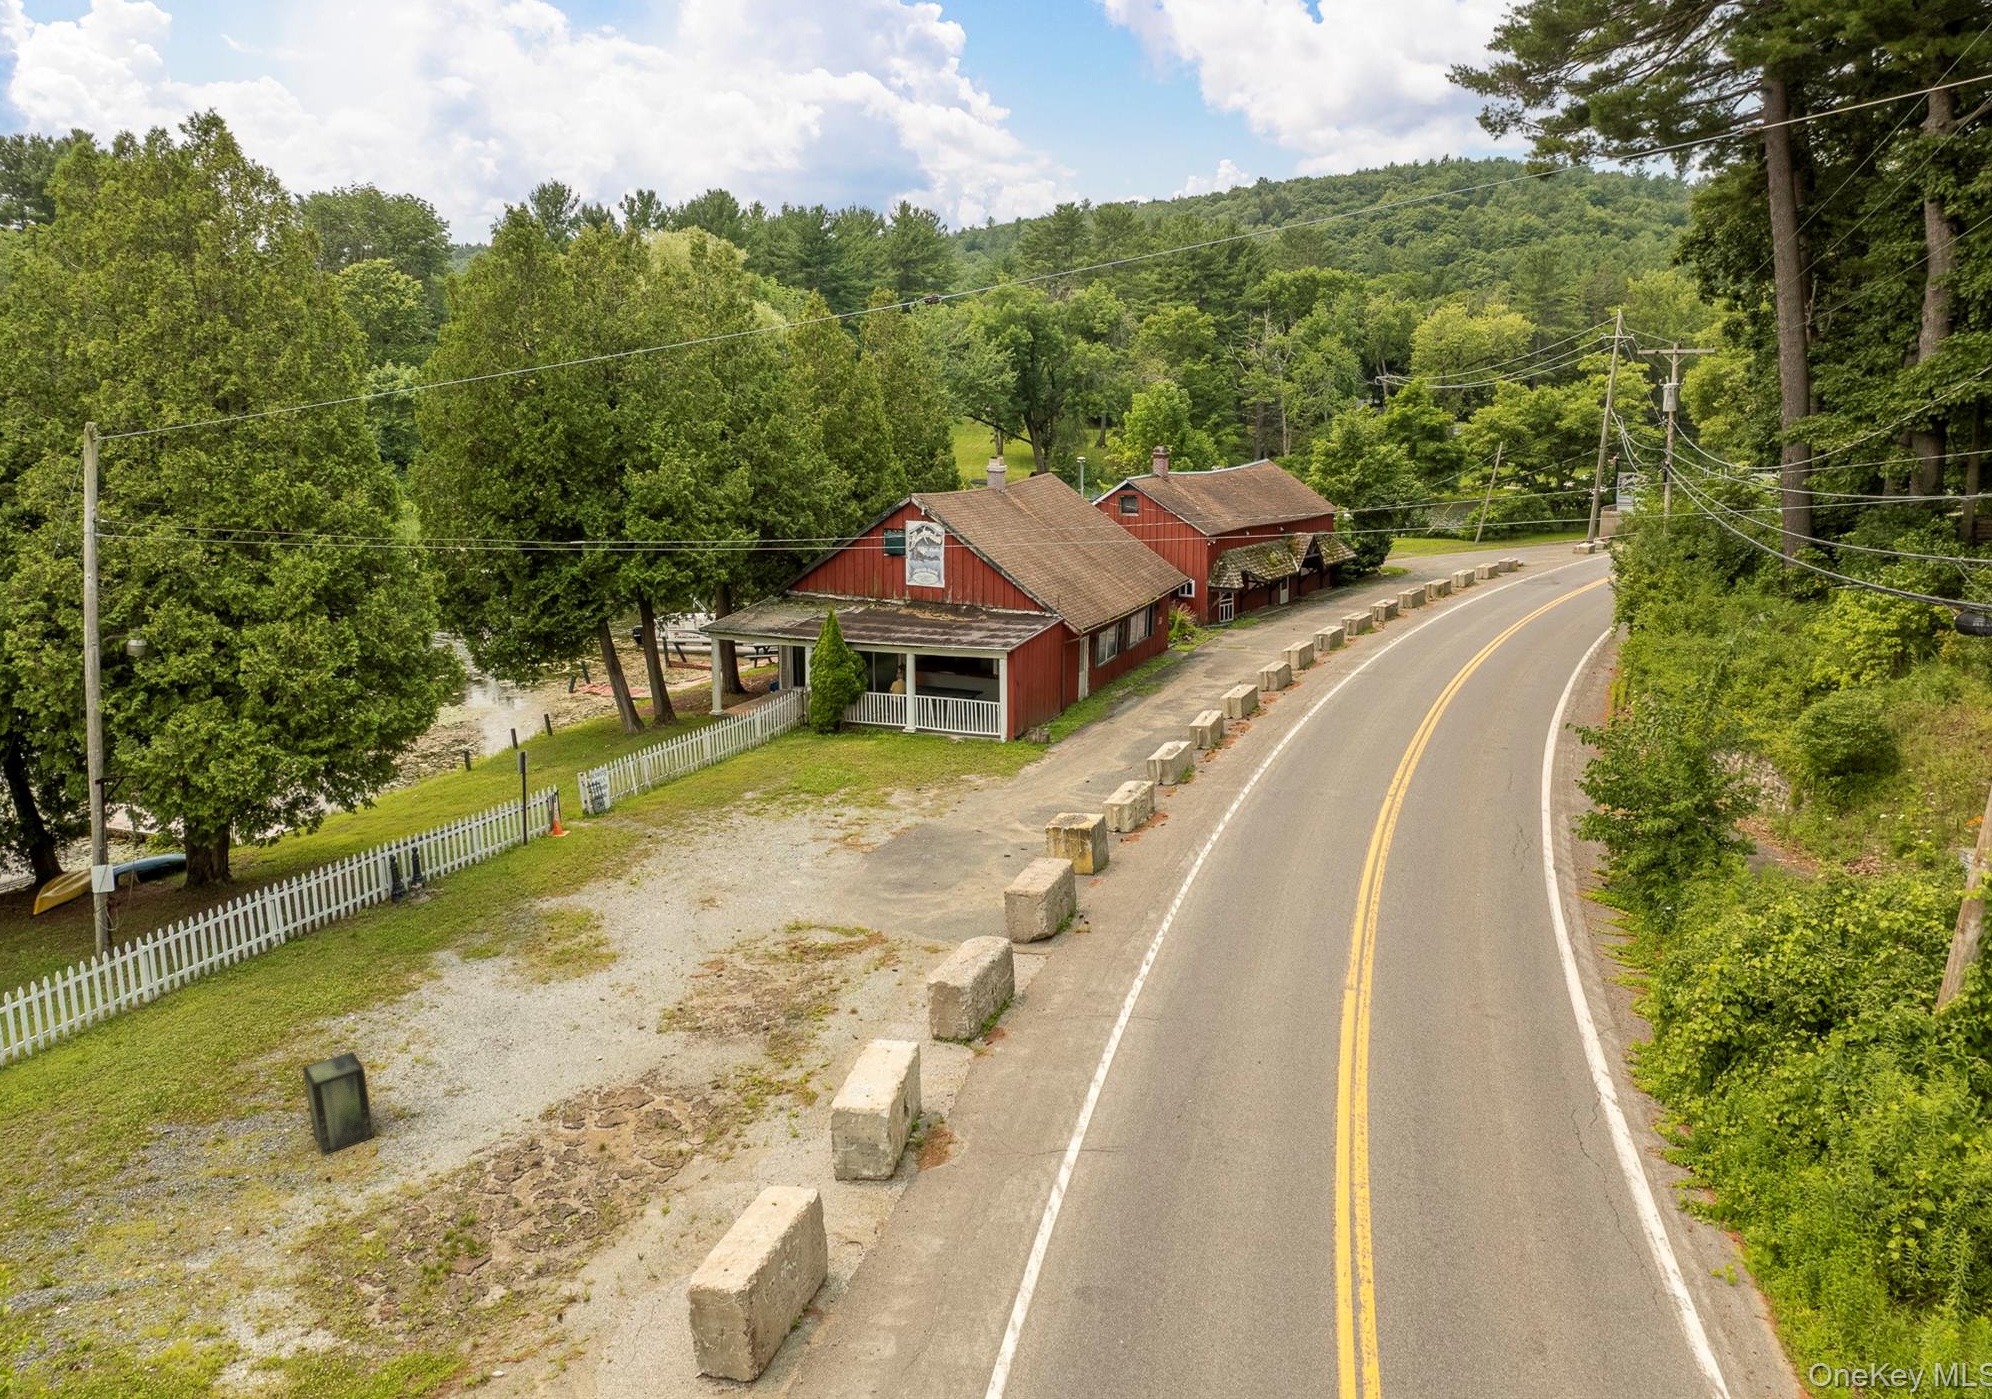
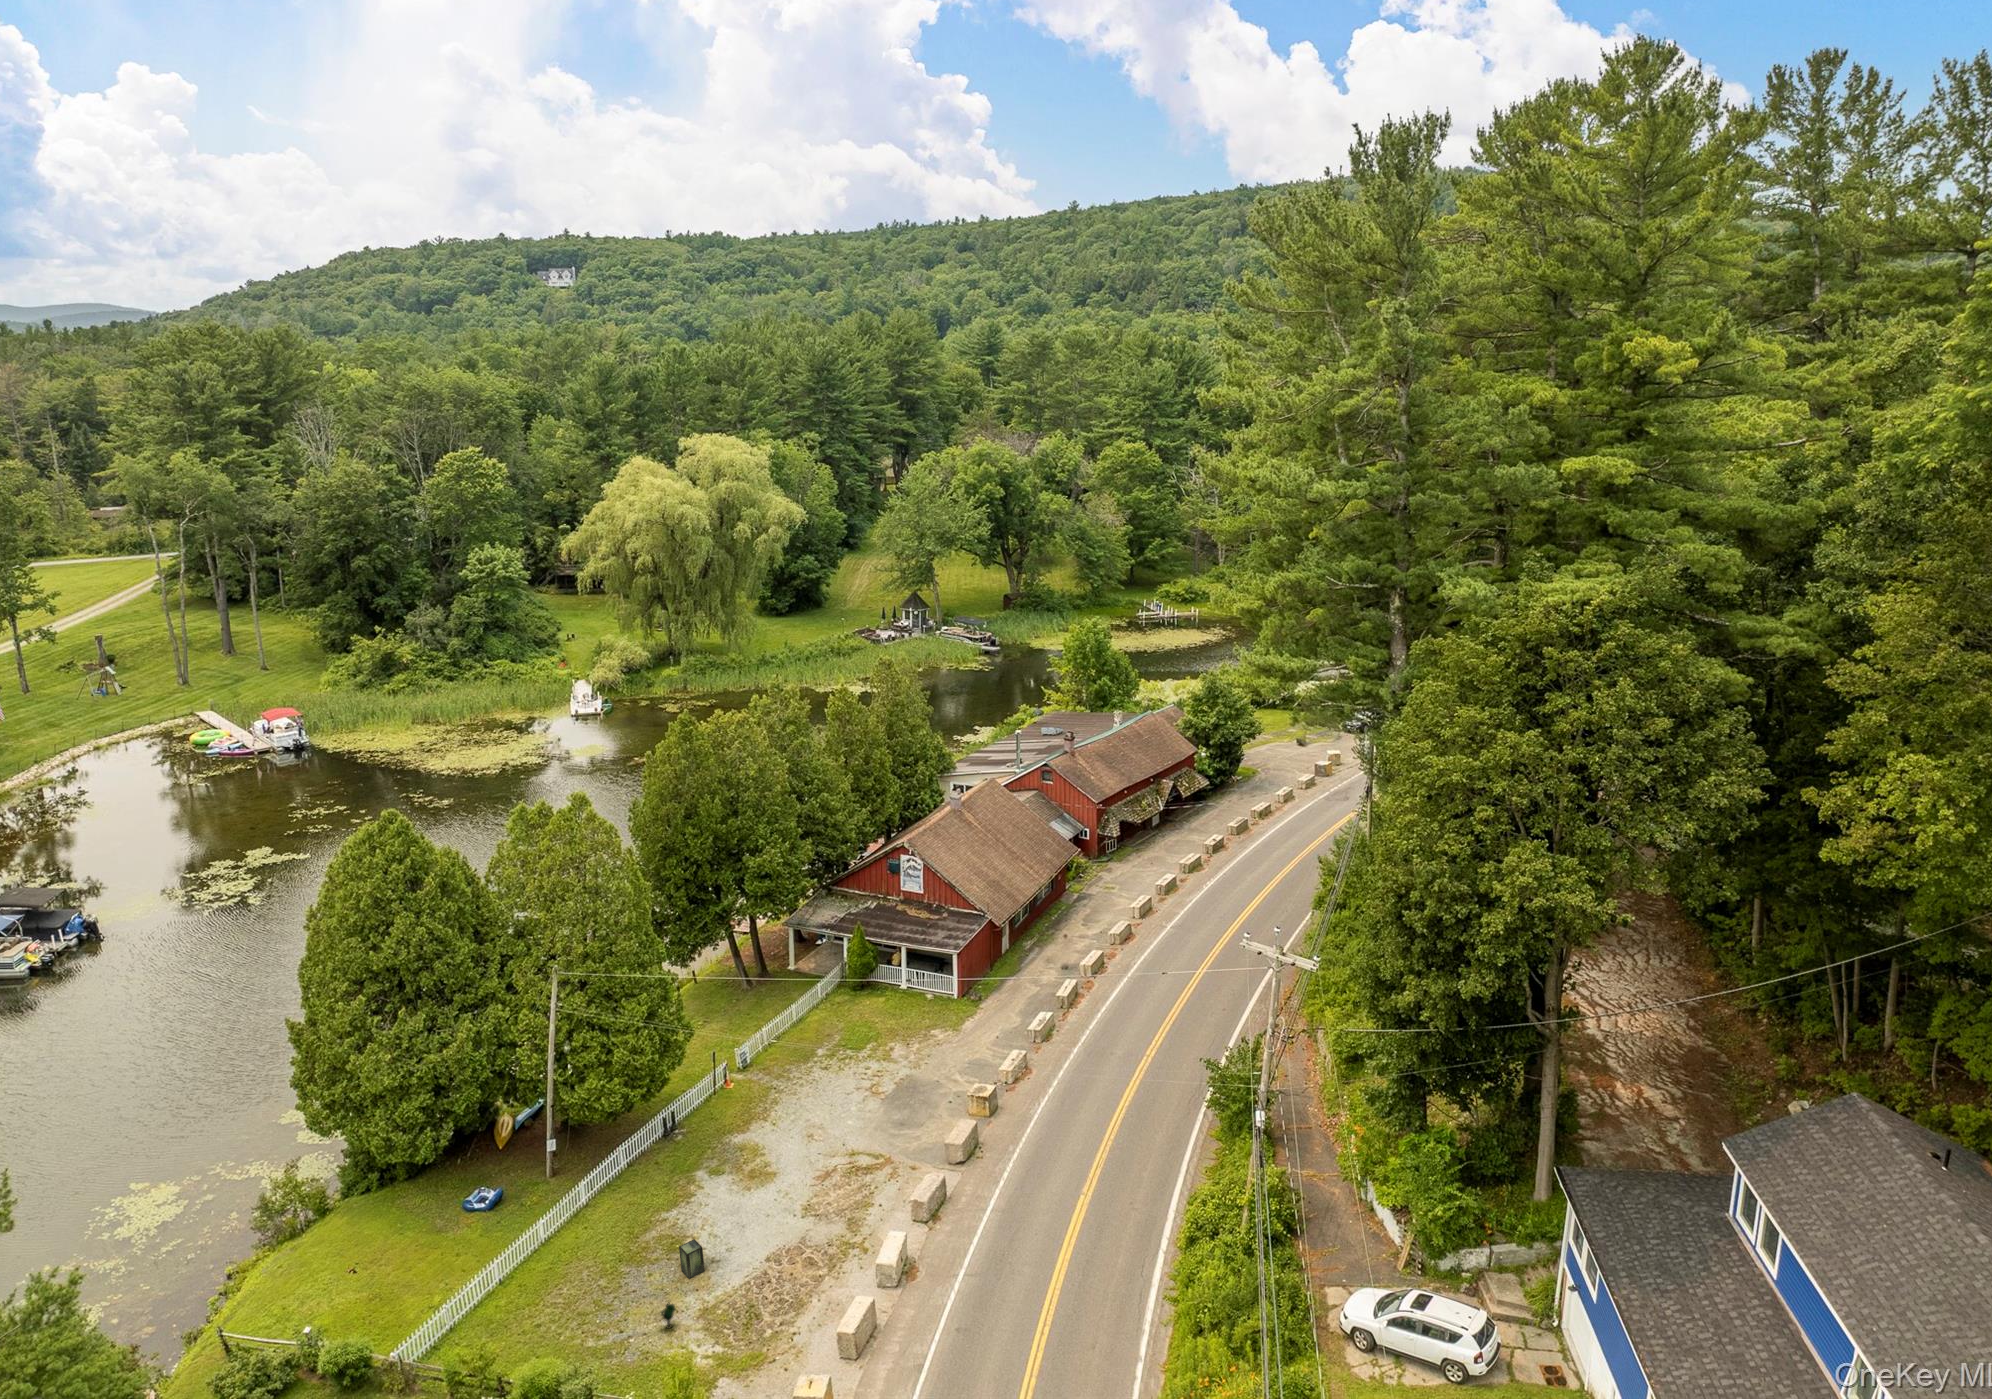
decorative plant: none [158,1191,224,1284] -> present [661,1302,676,1329]

